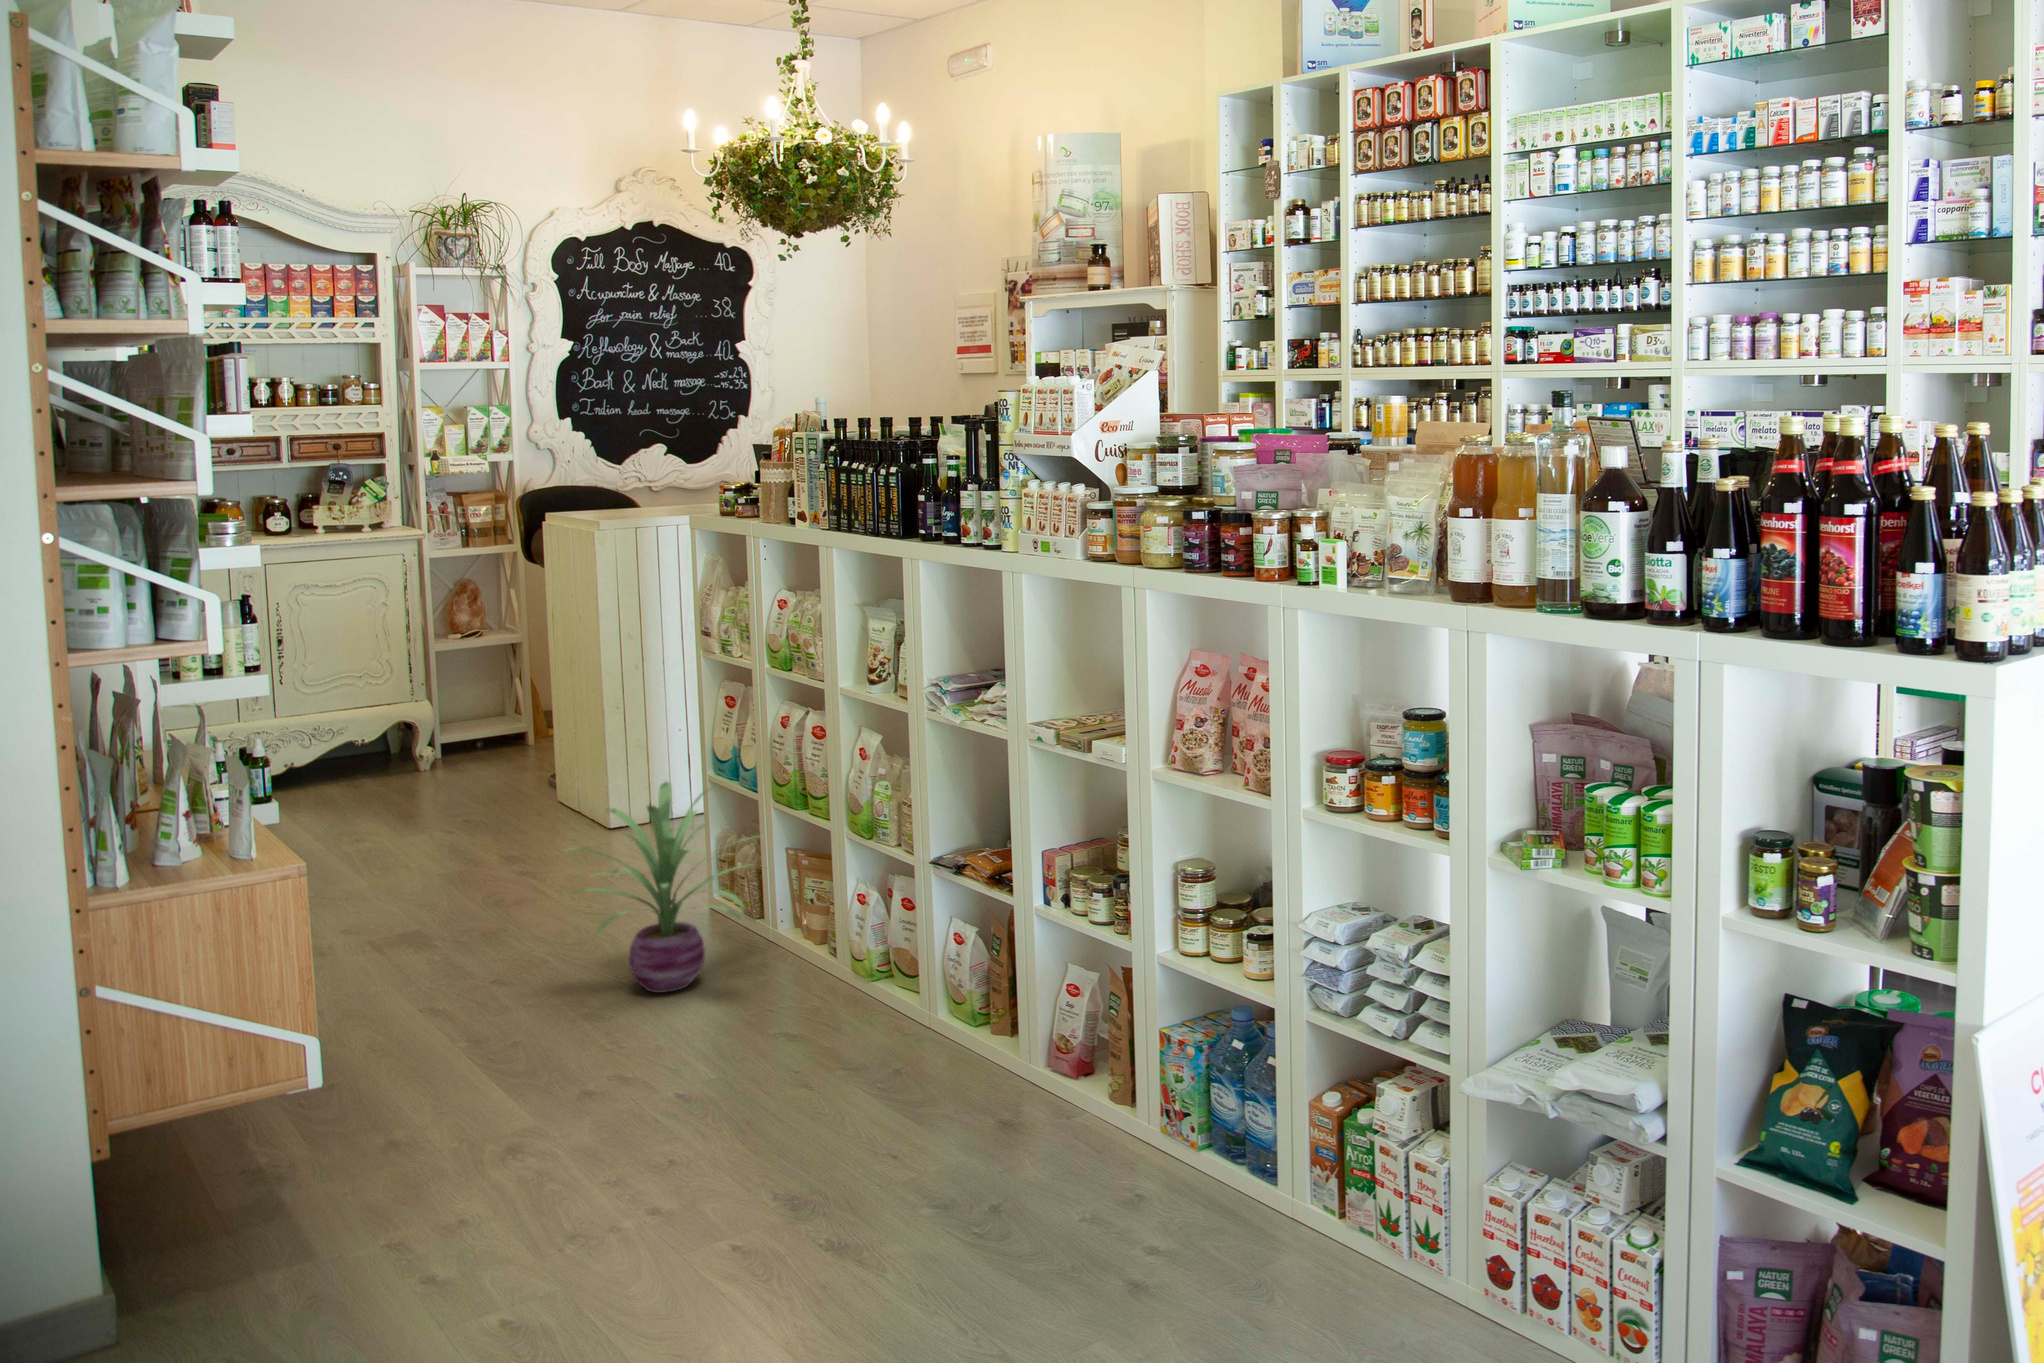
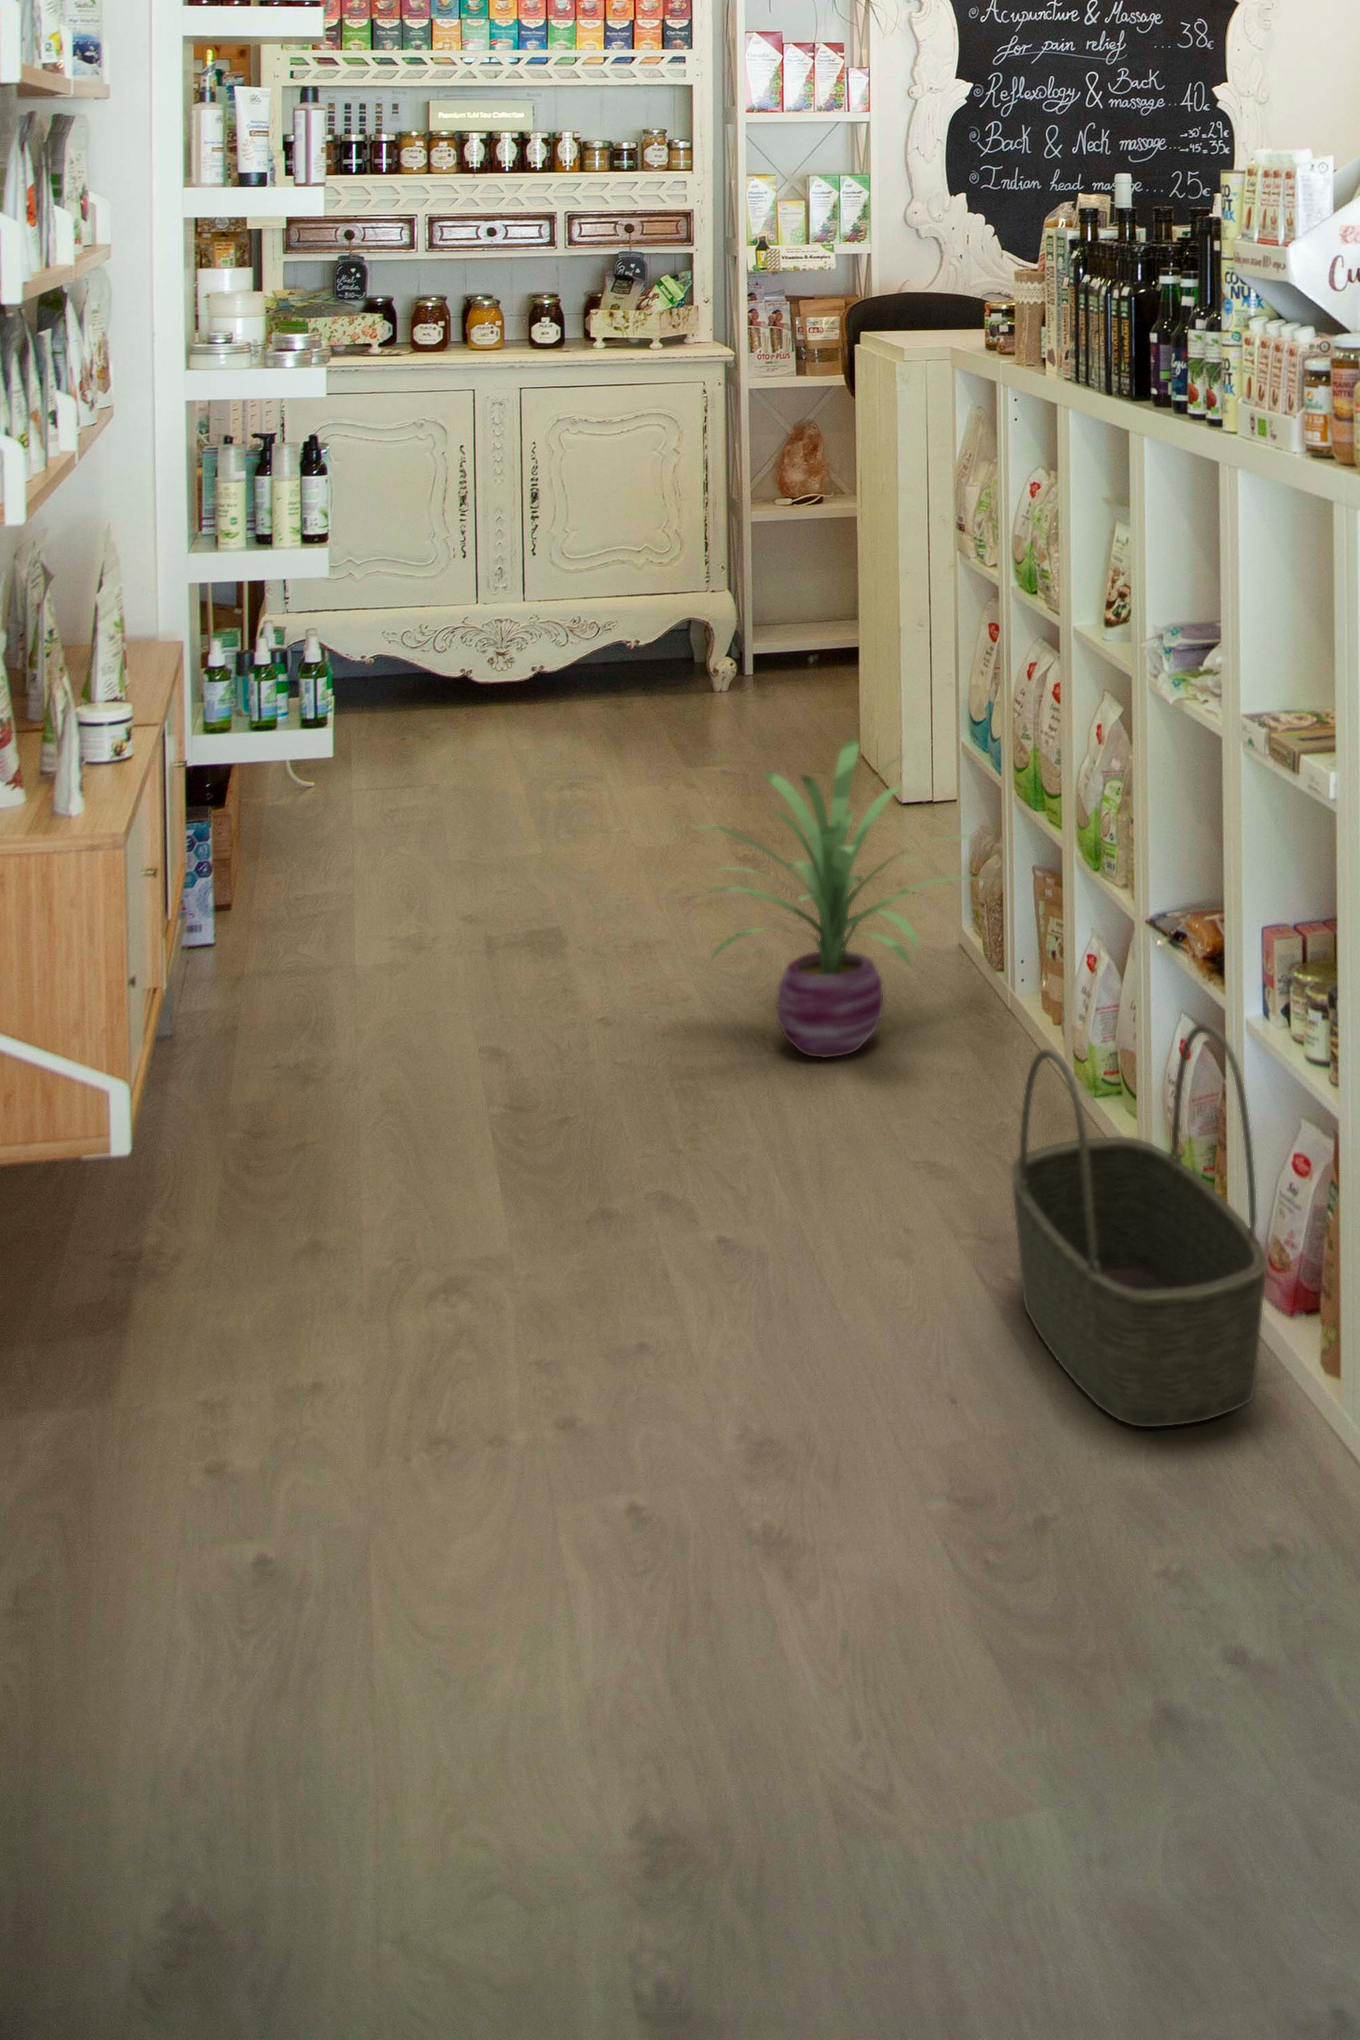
basket: none [891,916,1090,1155] -> present [1011,1024,1267,1427]

